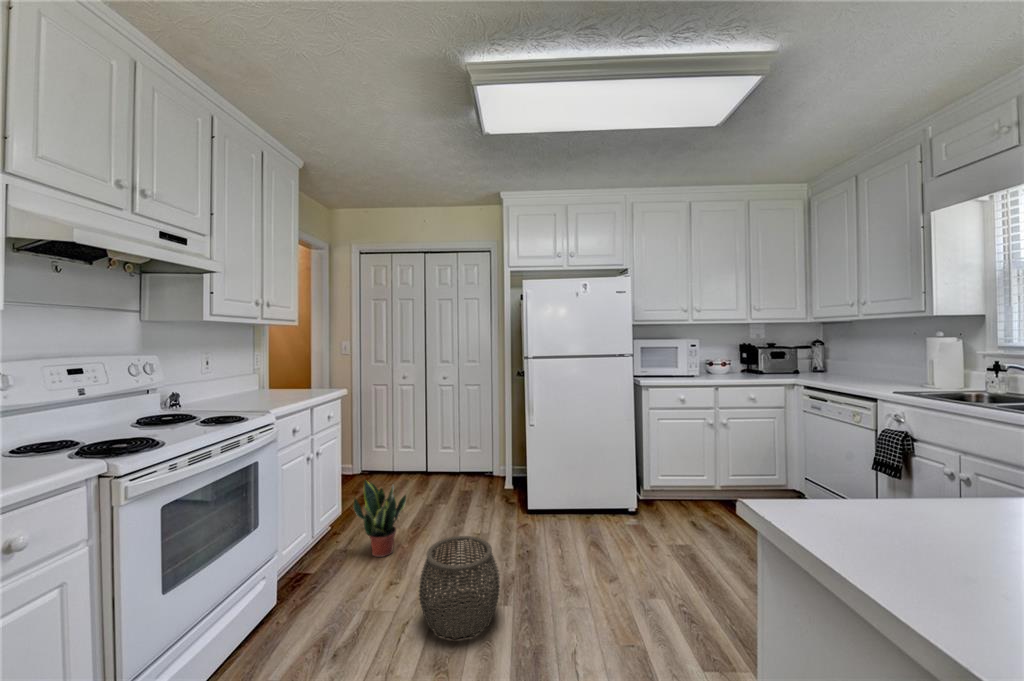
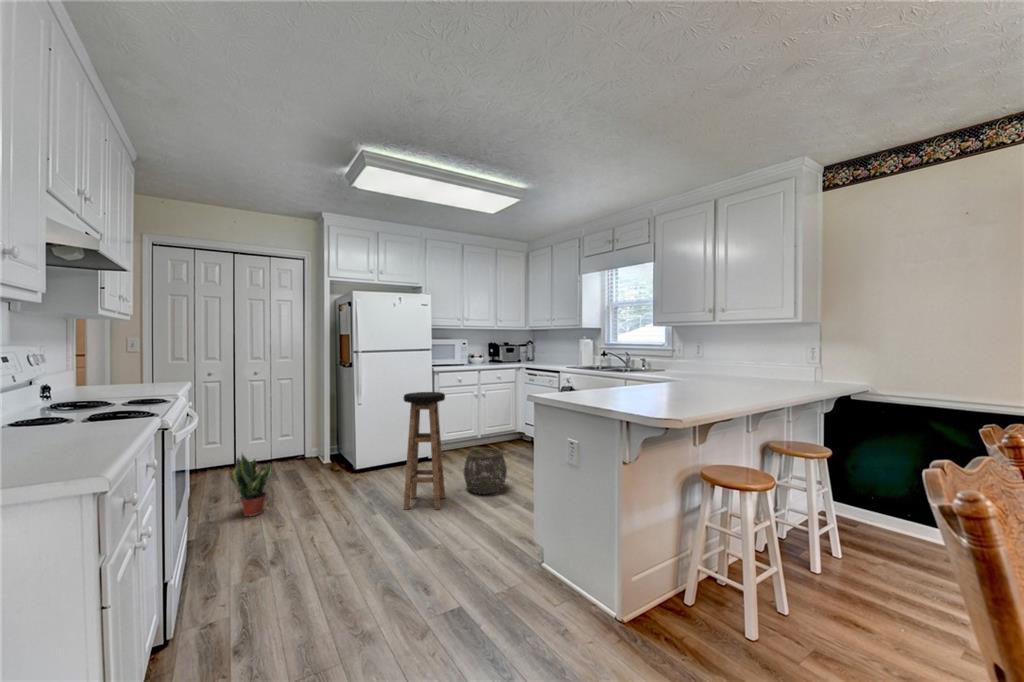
bar stool: none [537,426,615,637] -> present [403,392,445,510]
woven basket: present [419,536,500,639] -> present [464,448,507,494]

